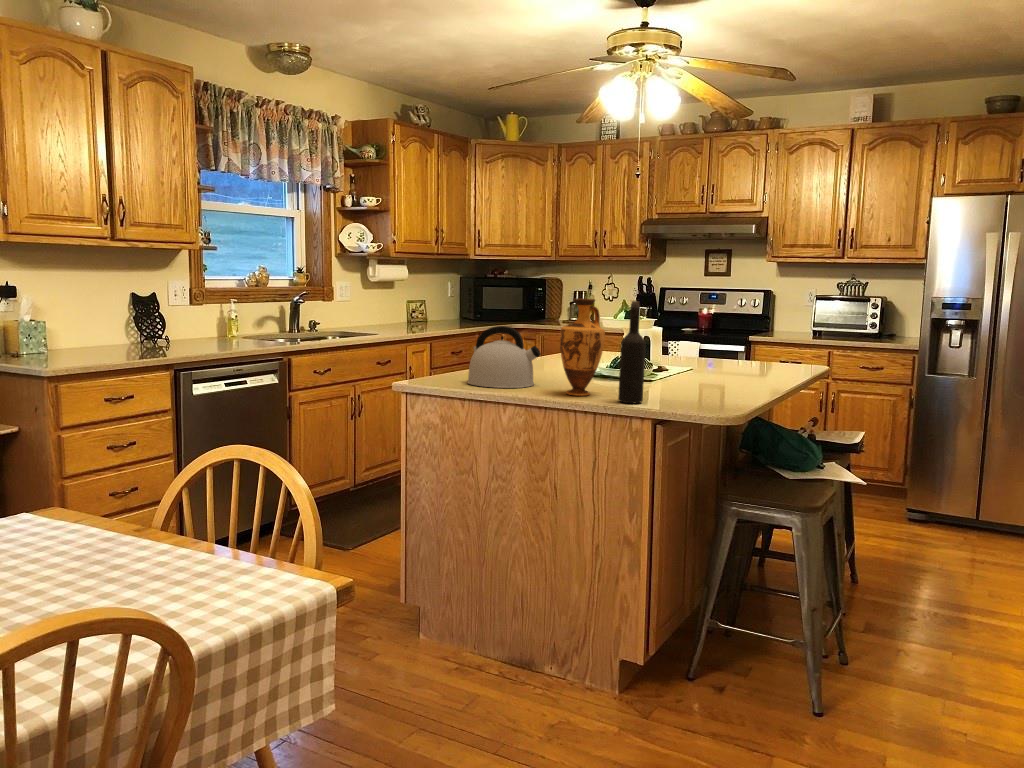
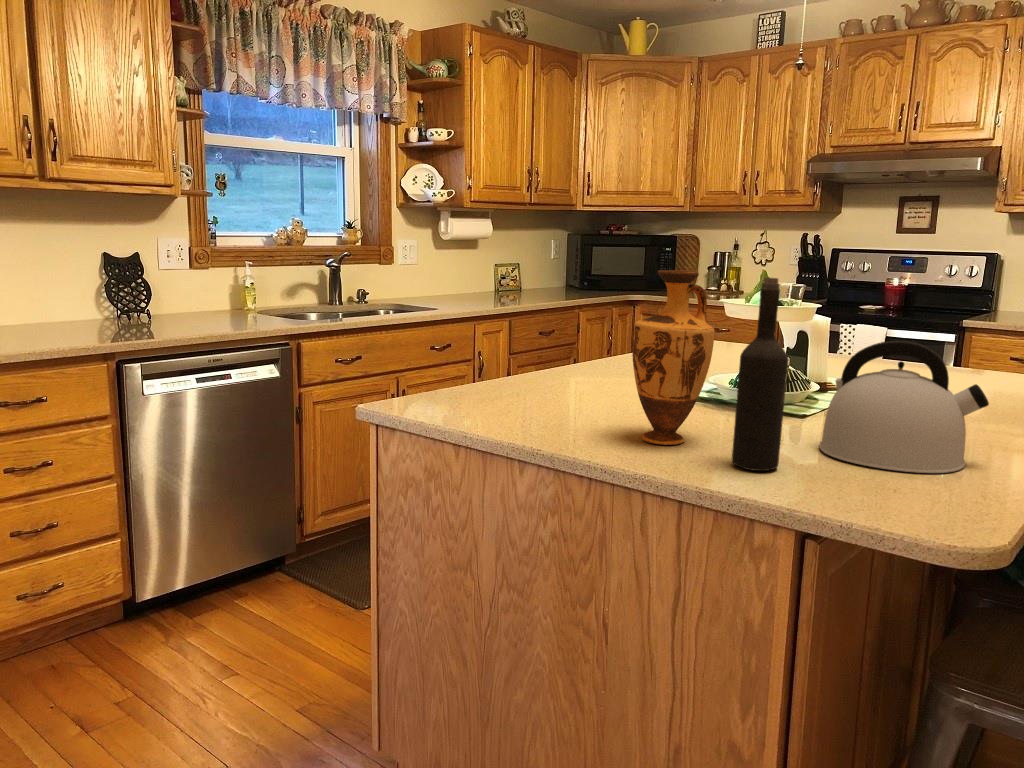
kettle: present [467,326,541,388] -> present [819,341,989,473]

